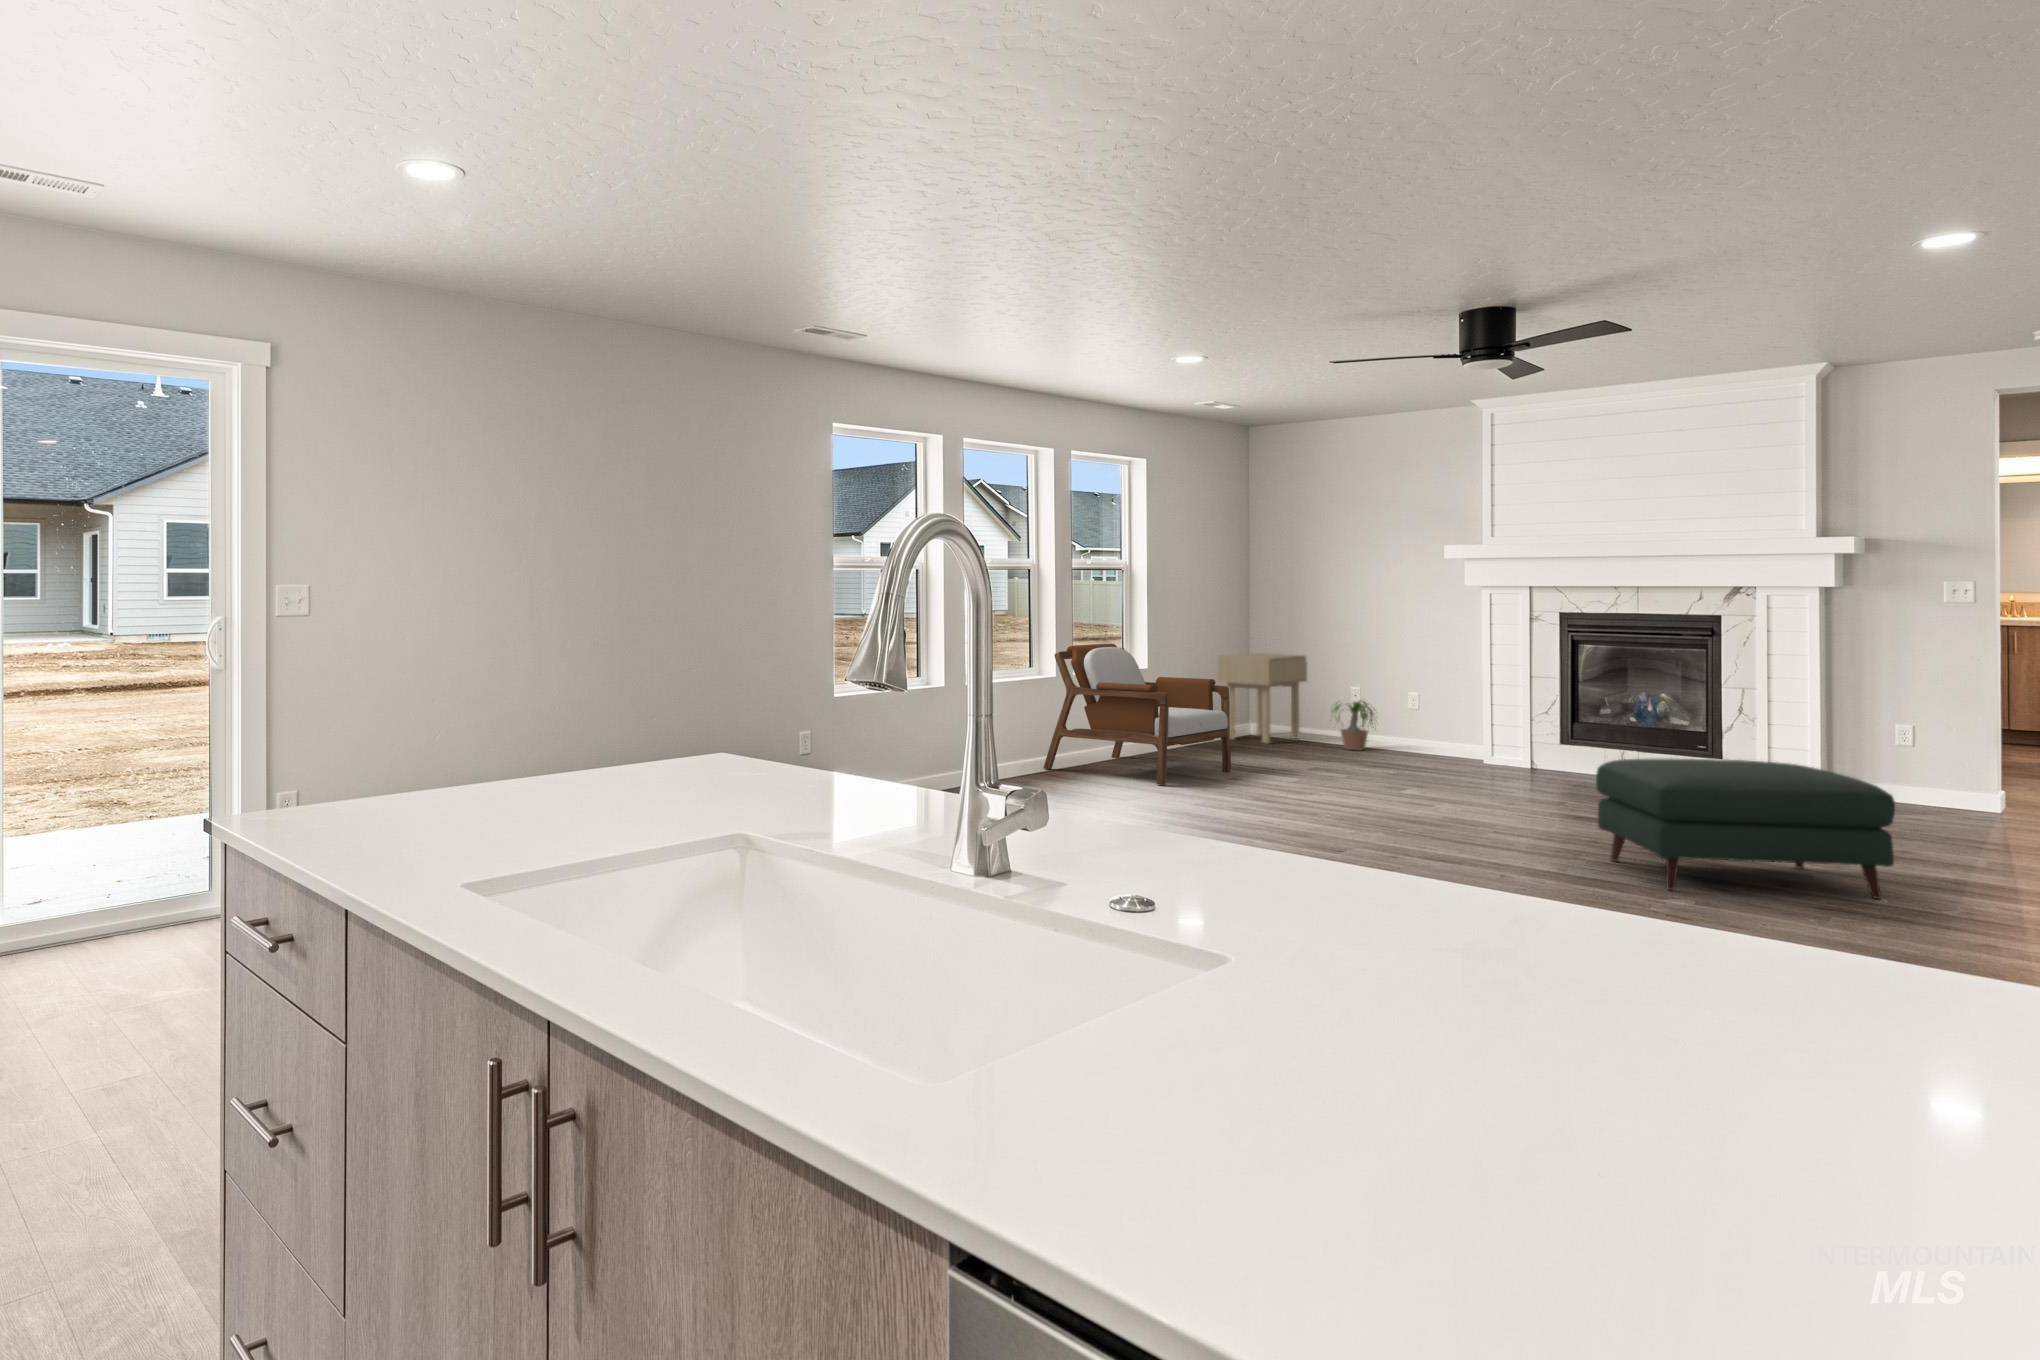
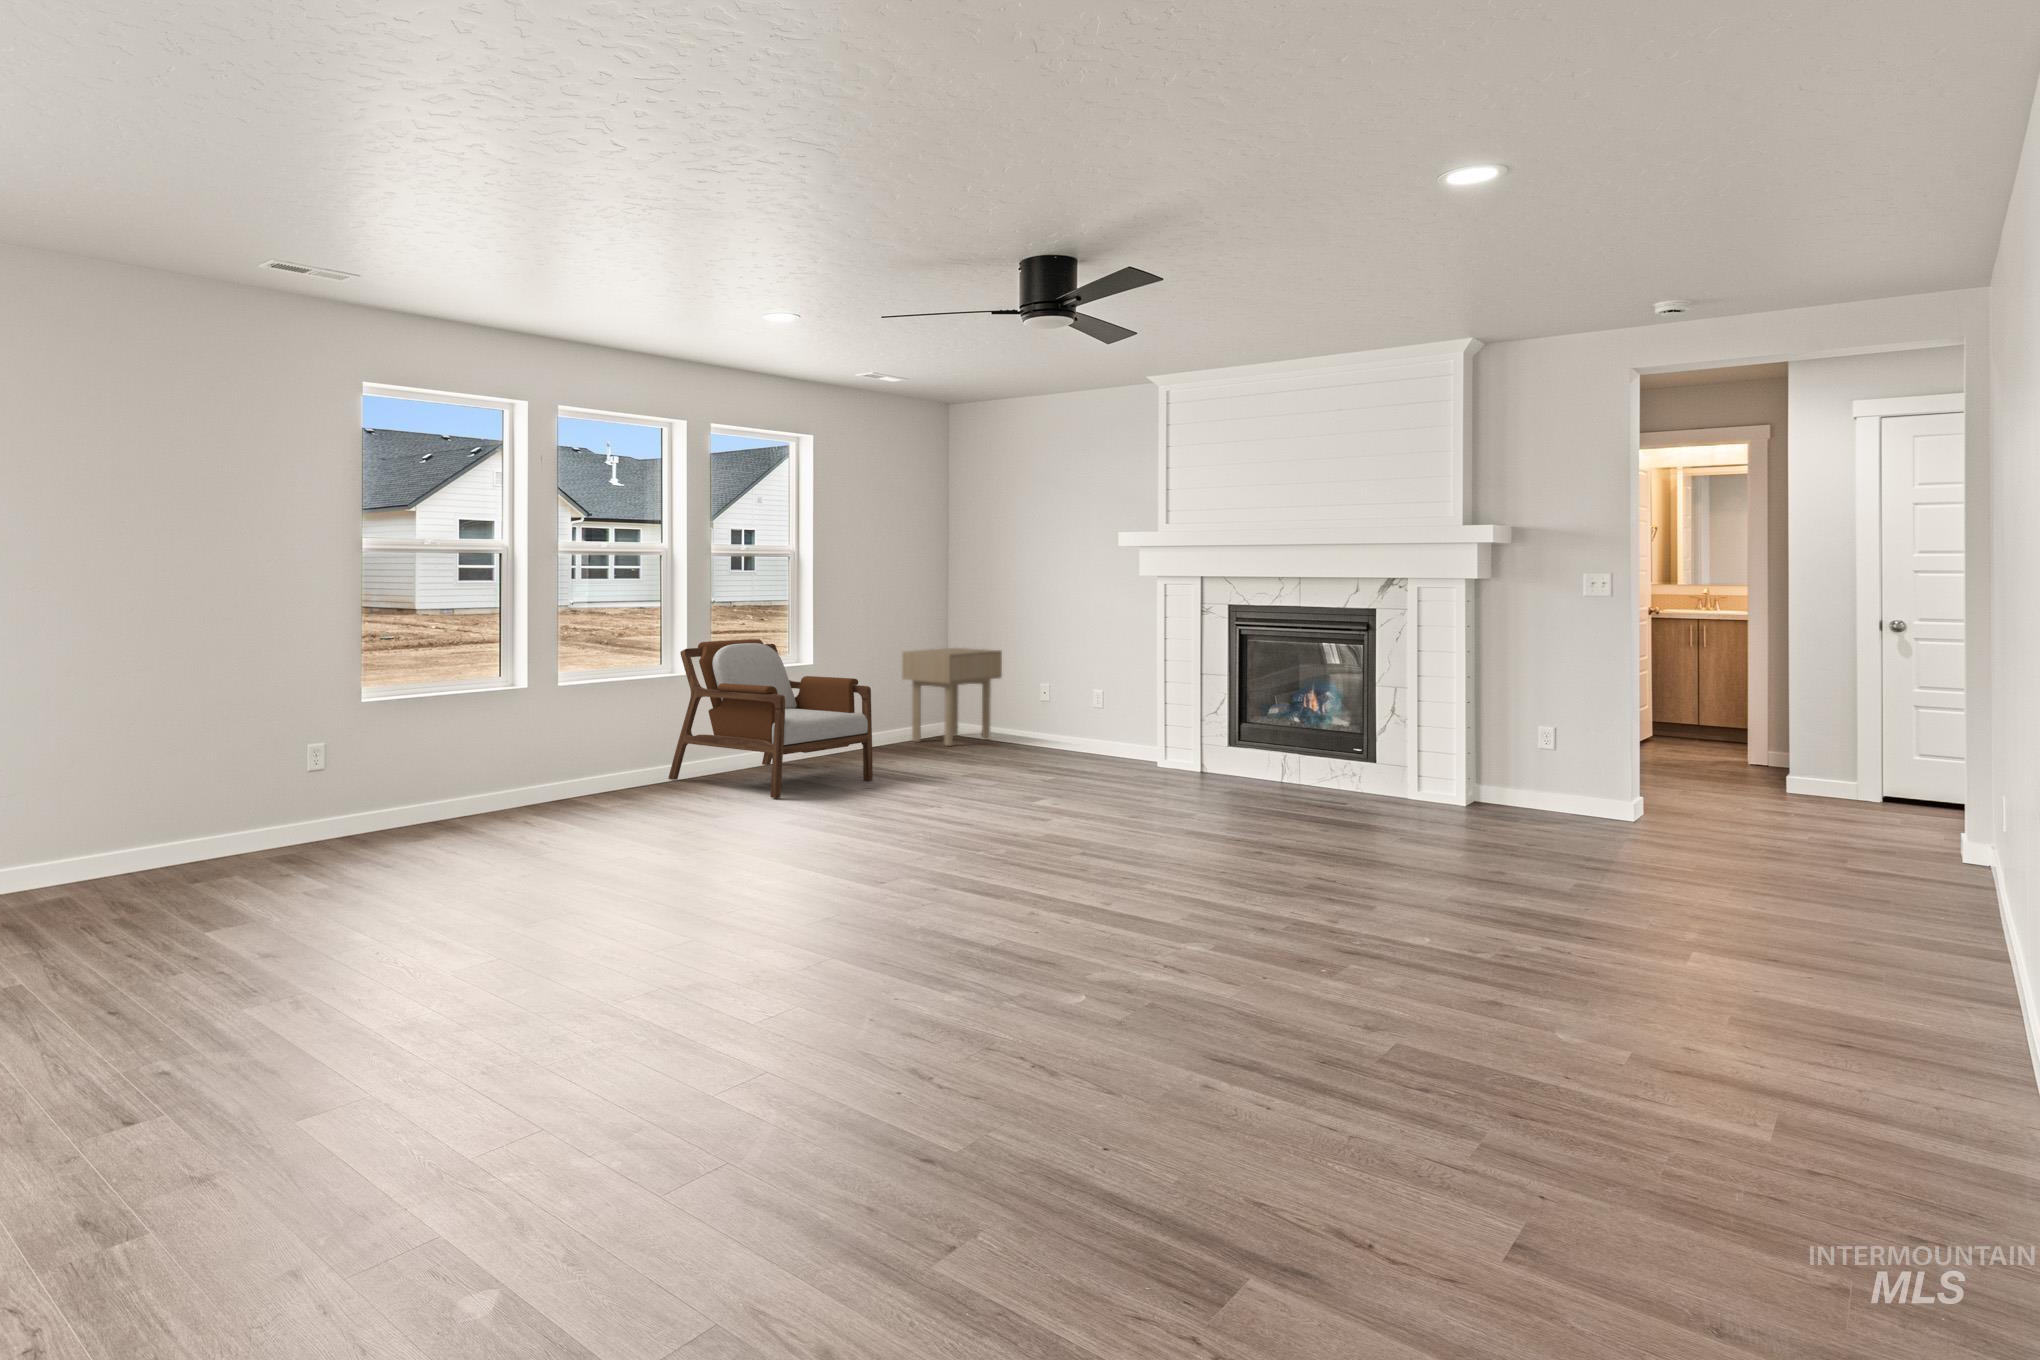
potted plant: present [1332,701,1374,750] -> none [1001,699,1062,753]
ottoman: present [1596,759,1895,899] -> none [1159,774,1438,935]

